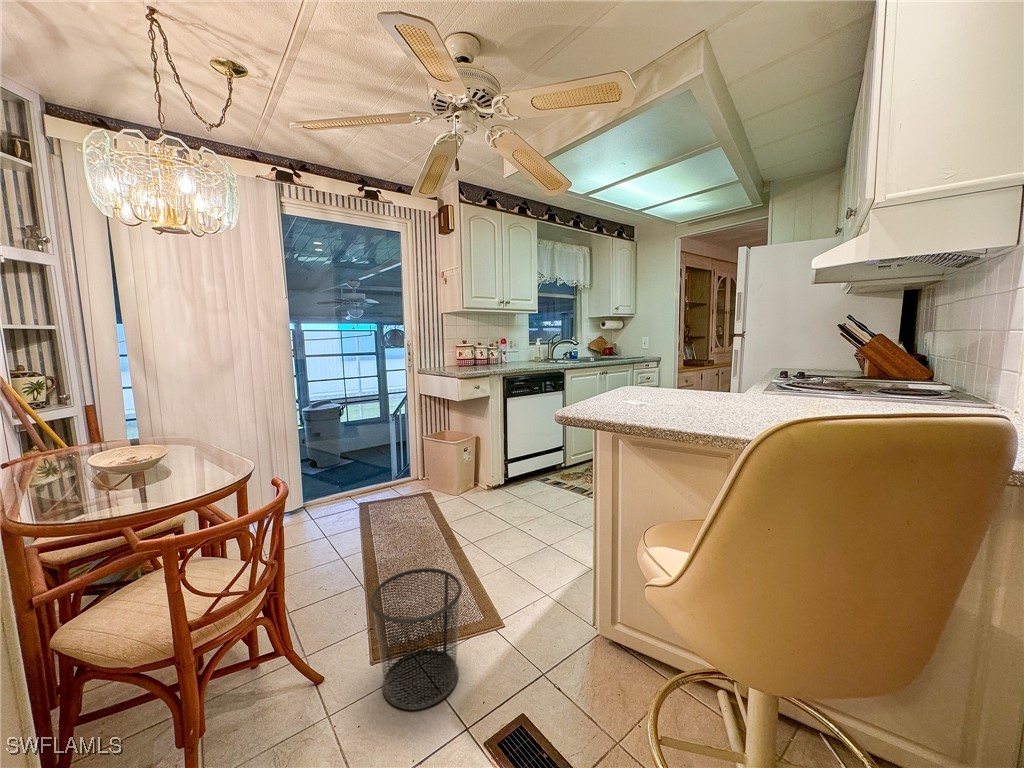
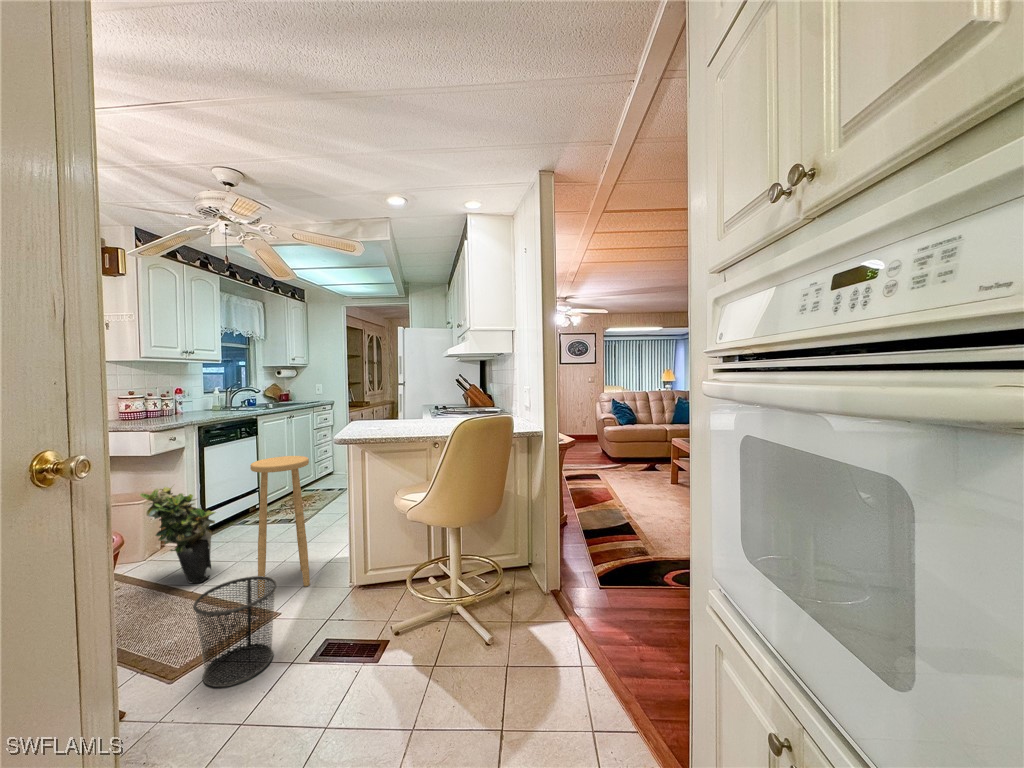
stool: none [496,421,561,594] -> present [250,456,310,598]
potted plant: none [430,432,489,539] -> present [139,487,215,583]

